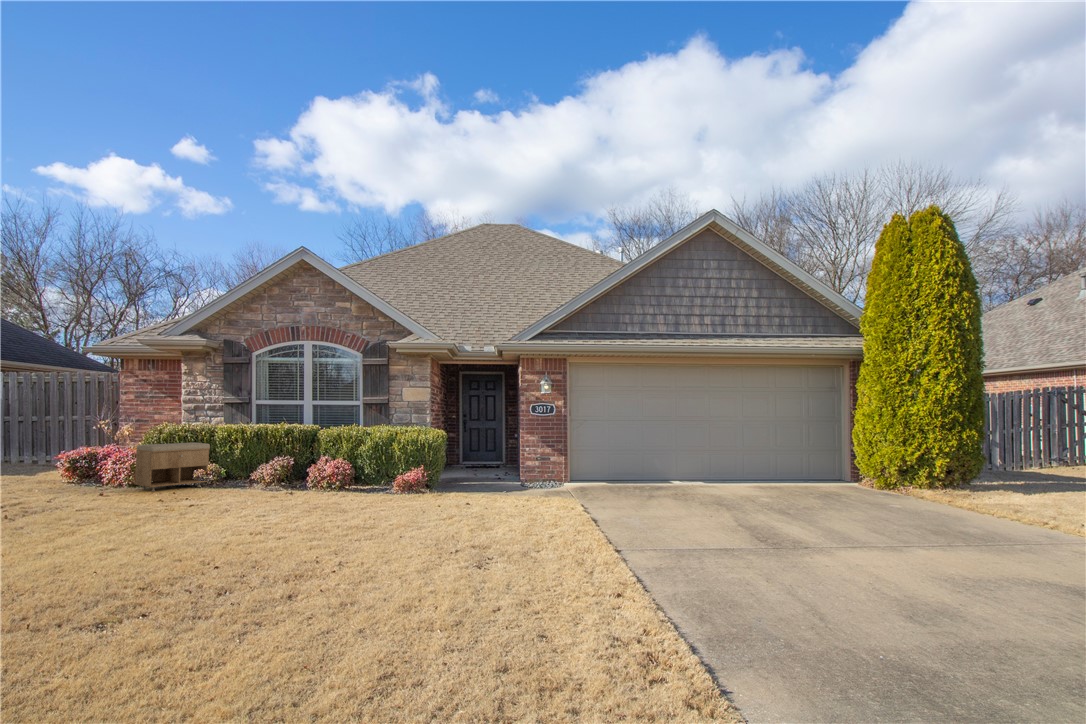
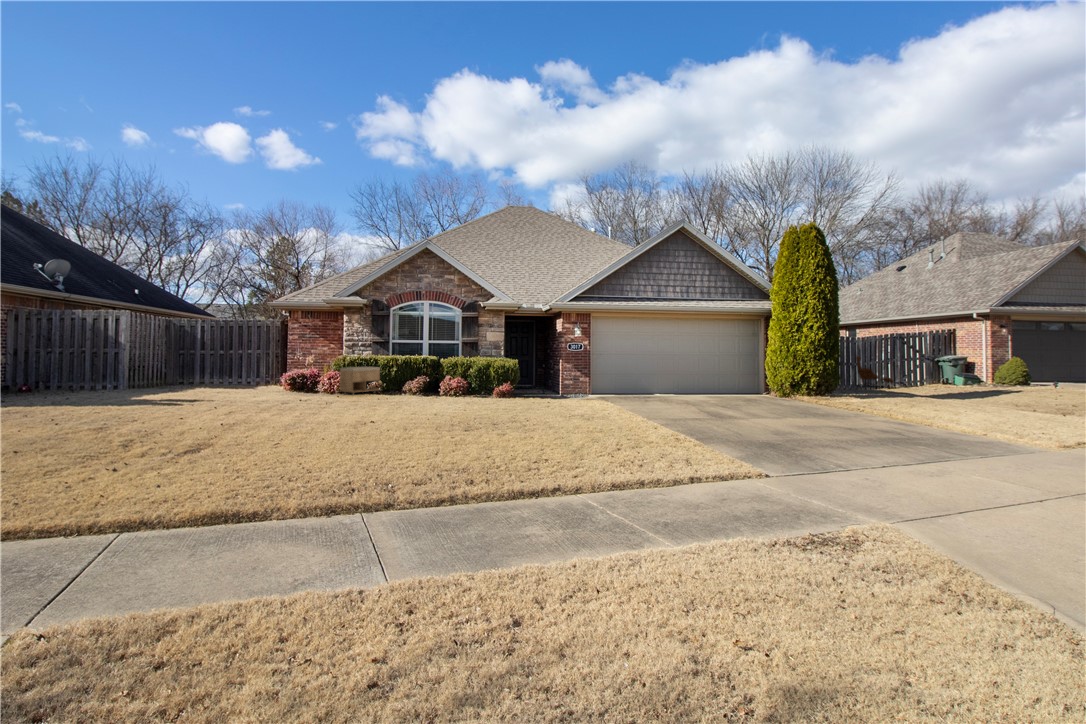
lounge chair: none [995,423,1062,475] -> present [856,356,894,386]

